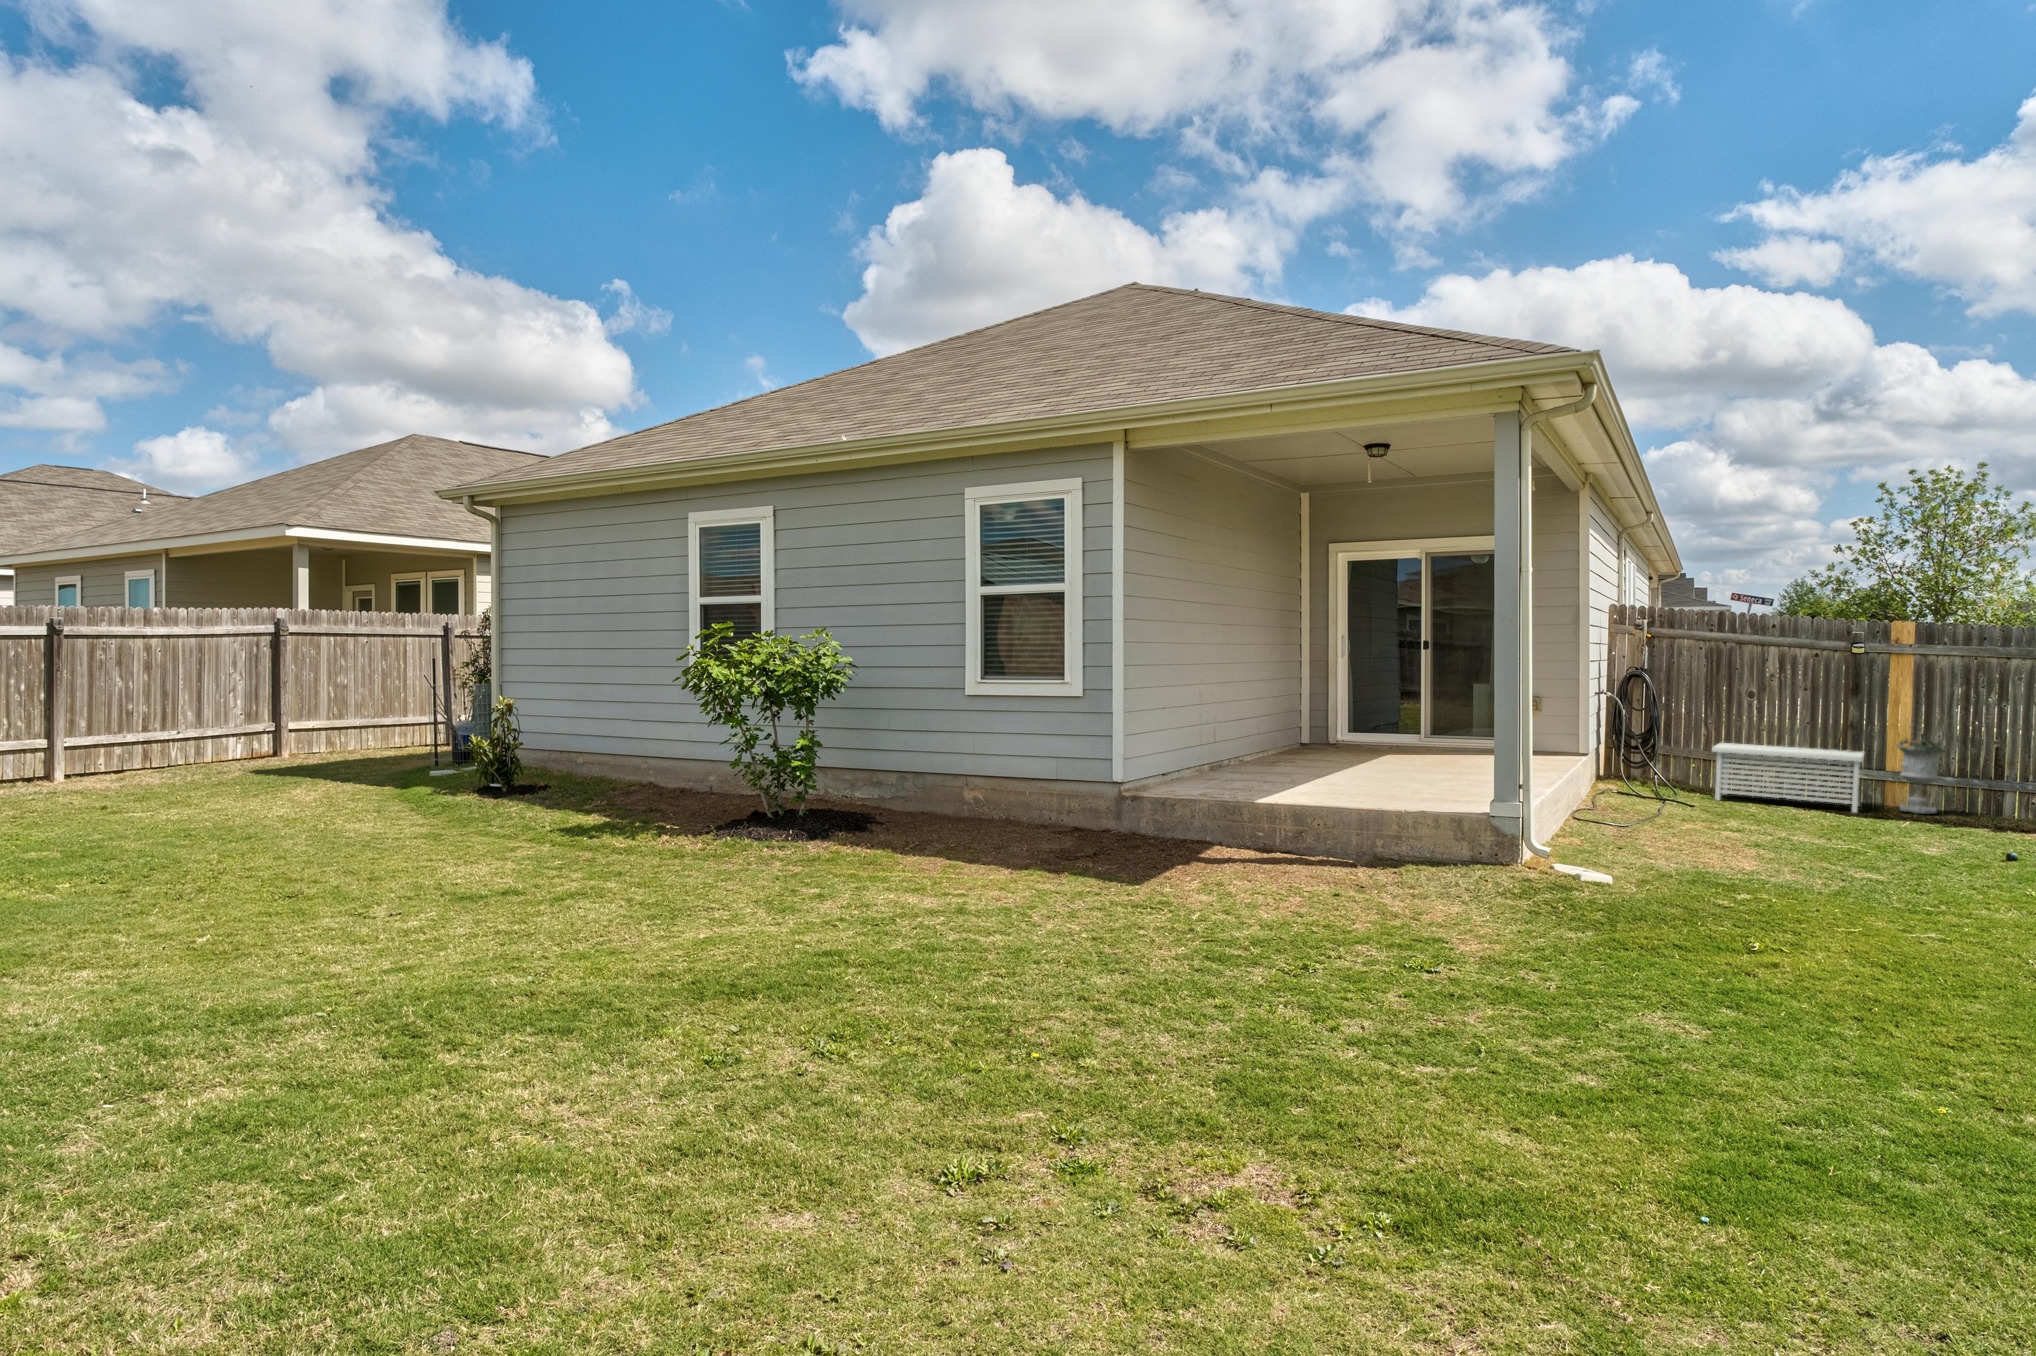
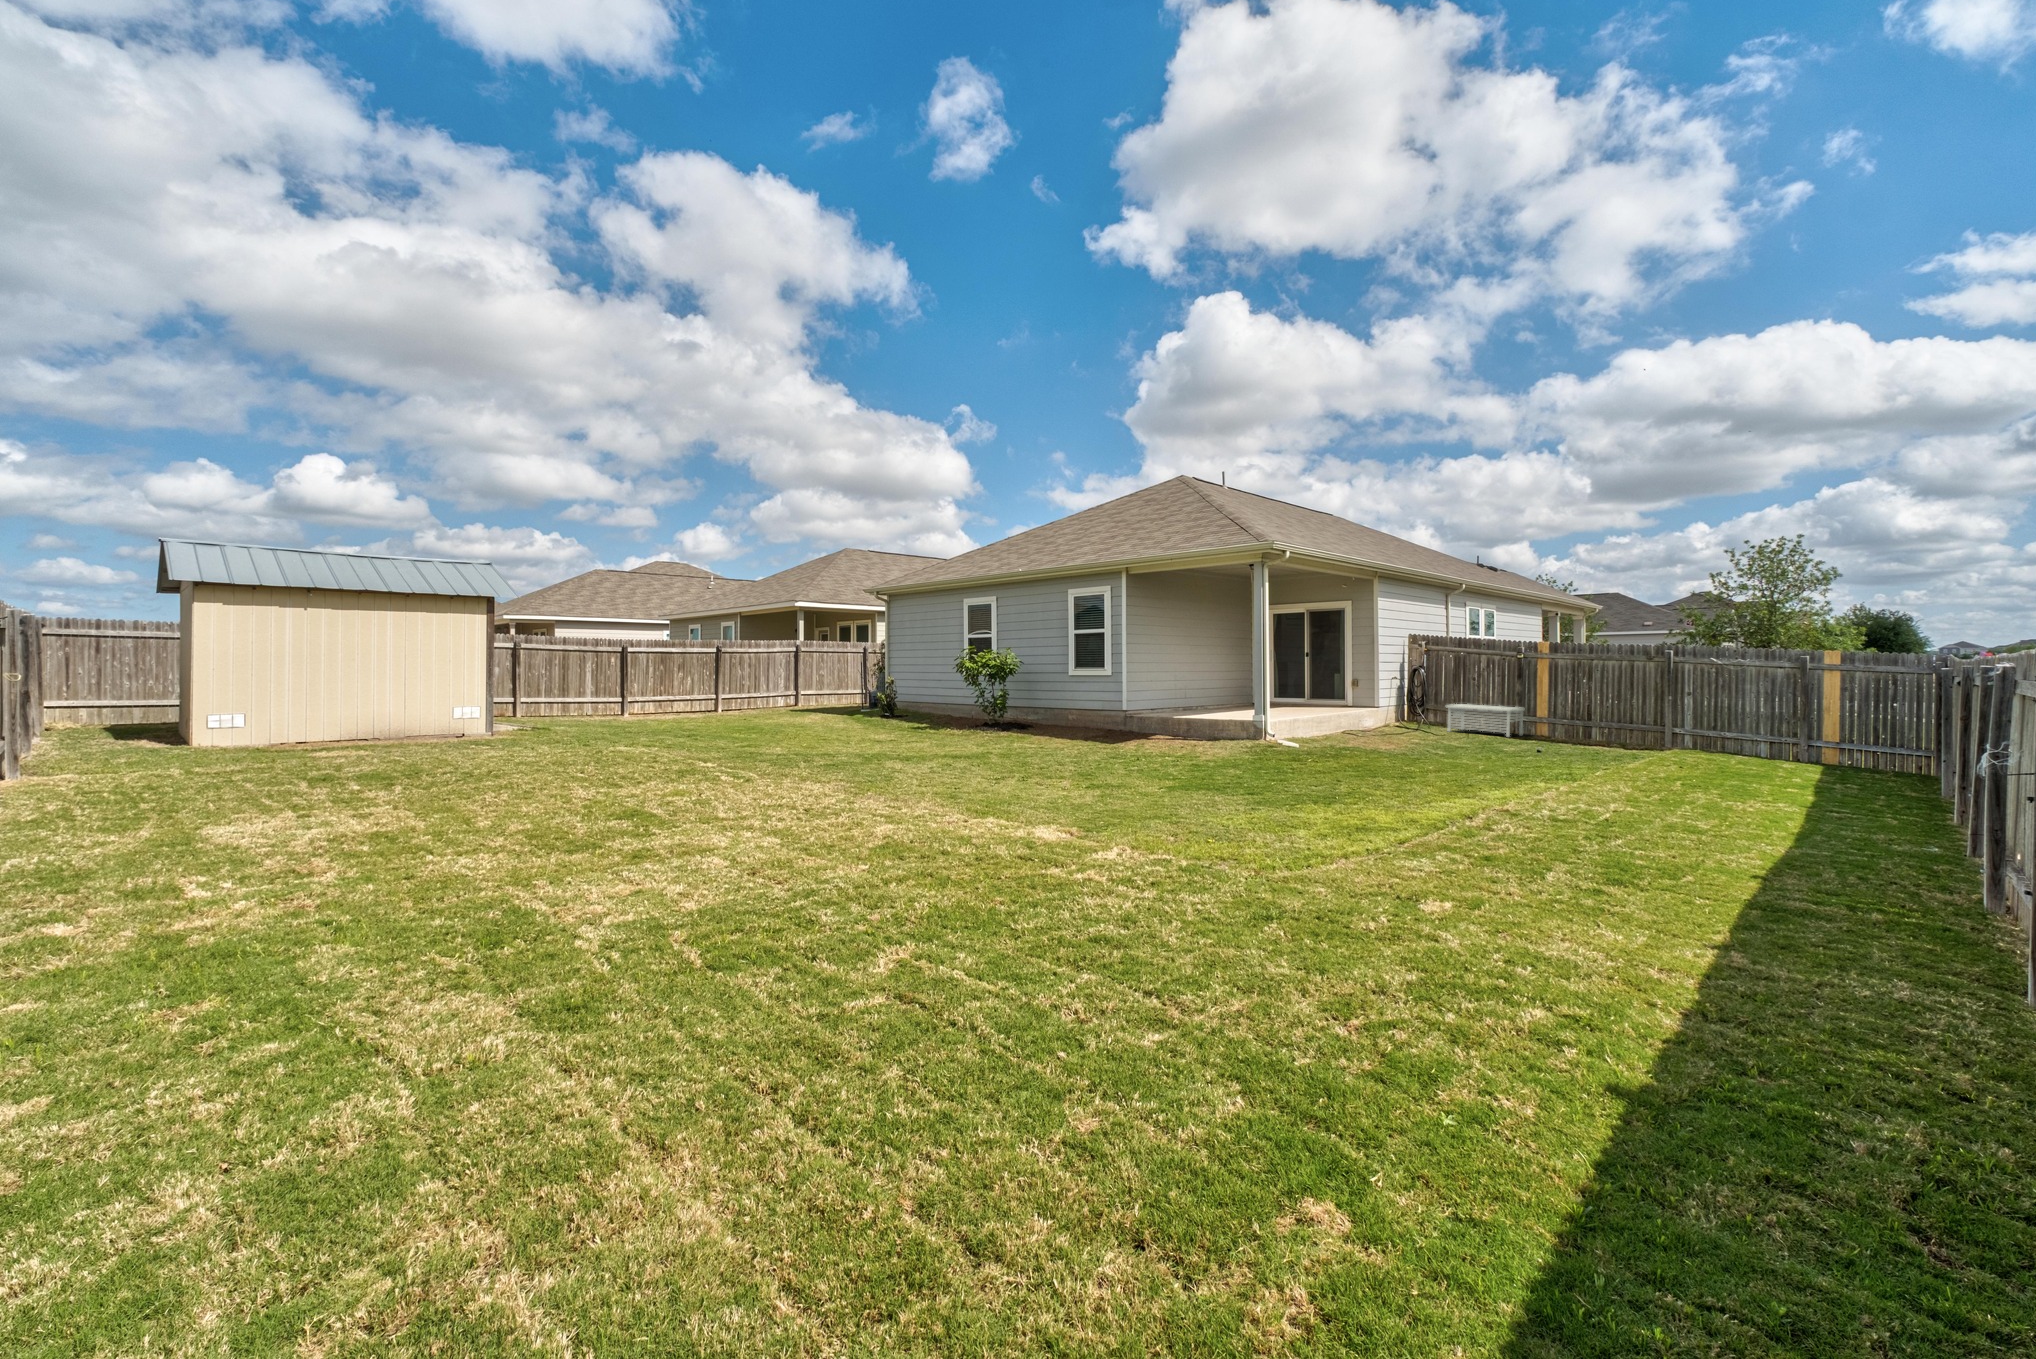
planter: present [1897,739,1945,814] -> none [1533,700,1557,738]

